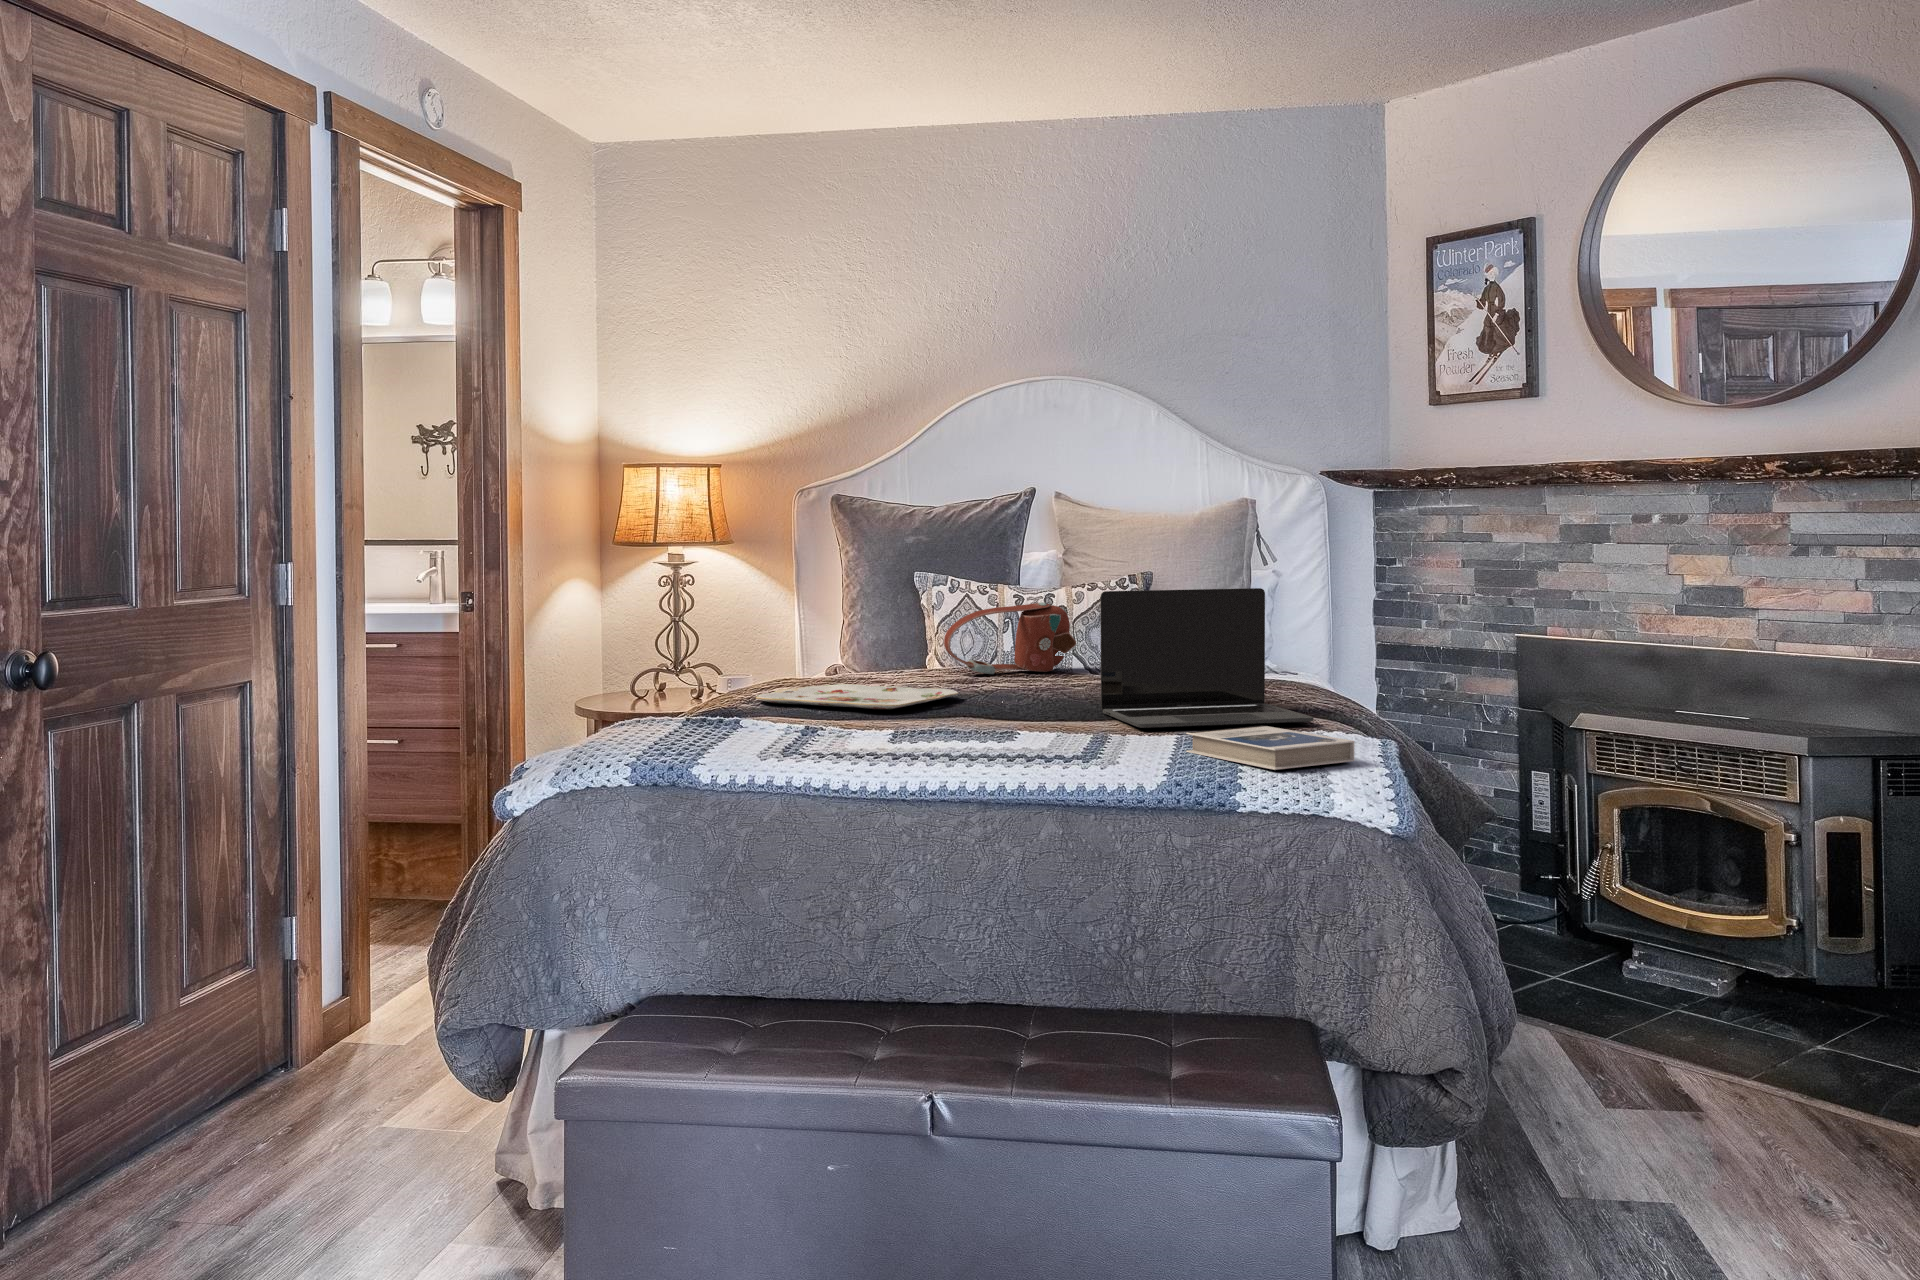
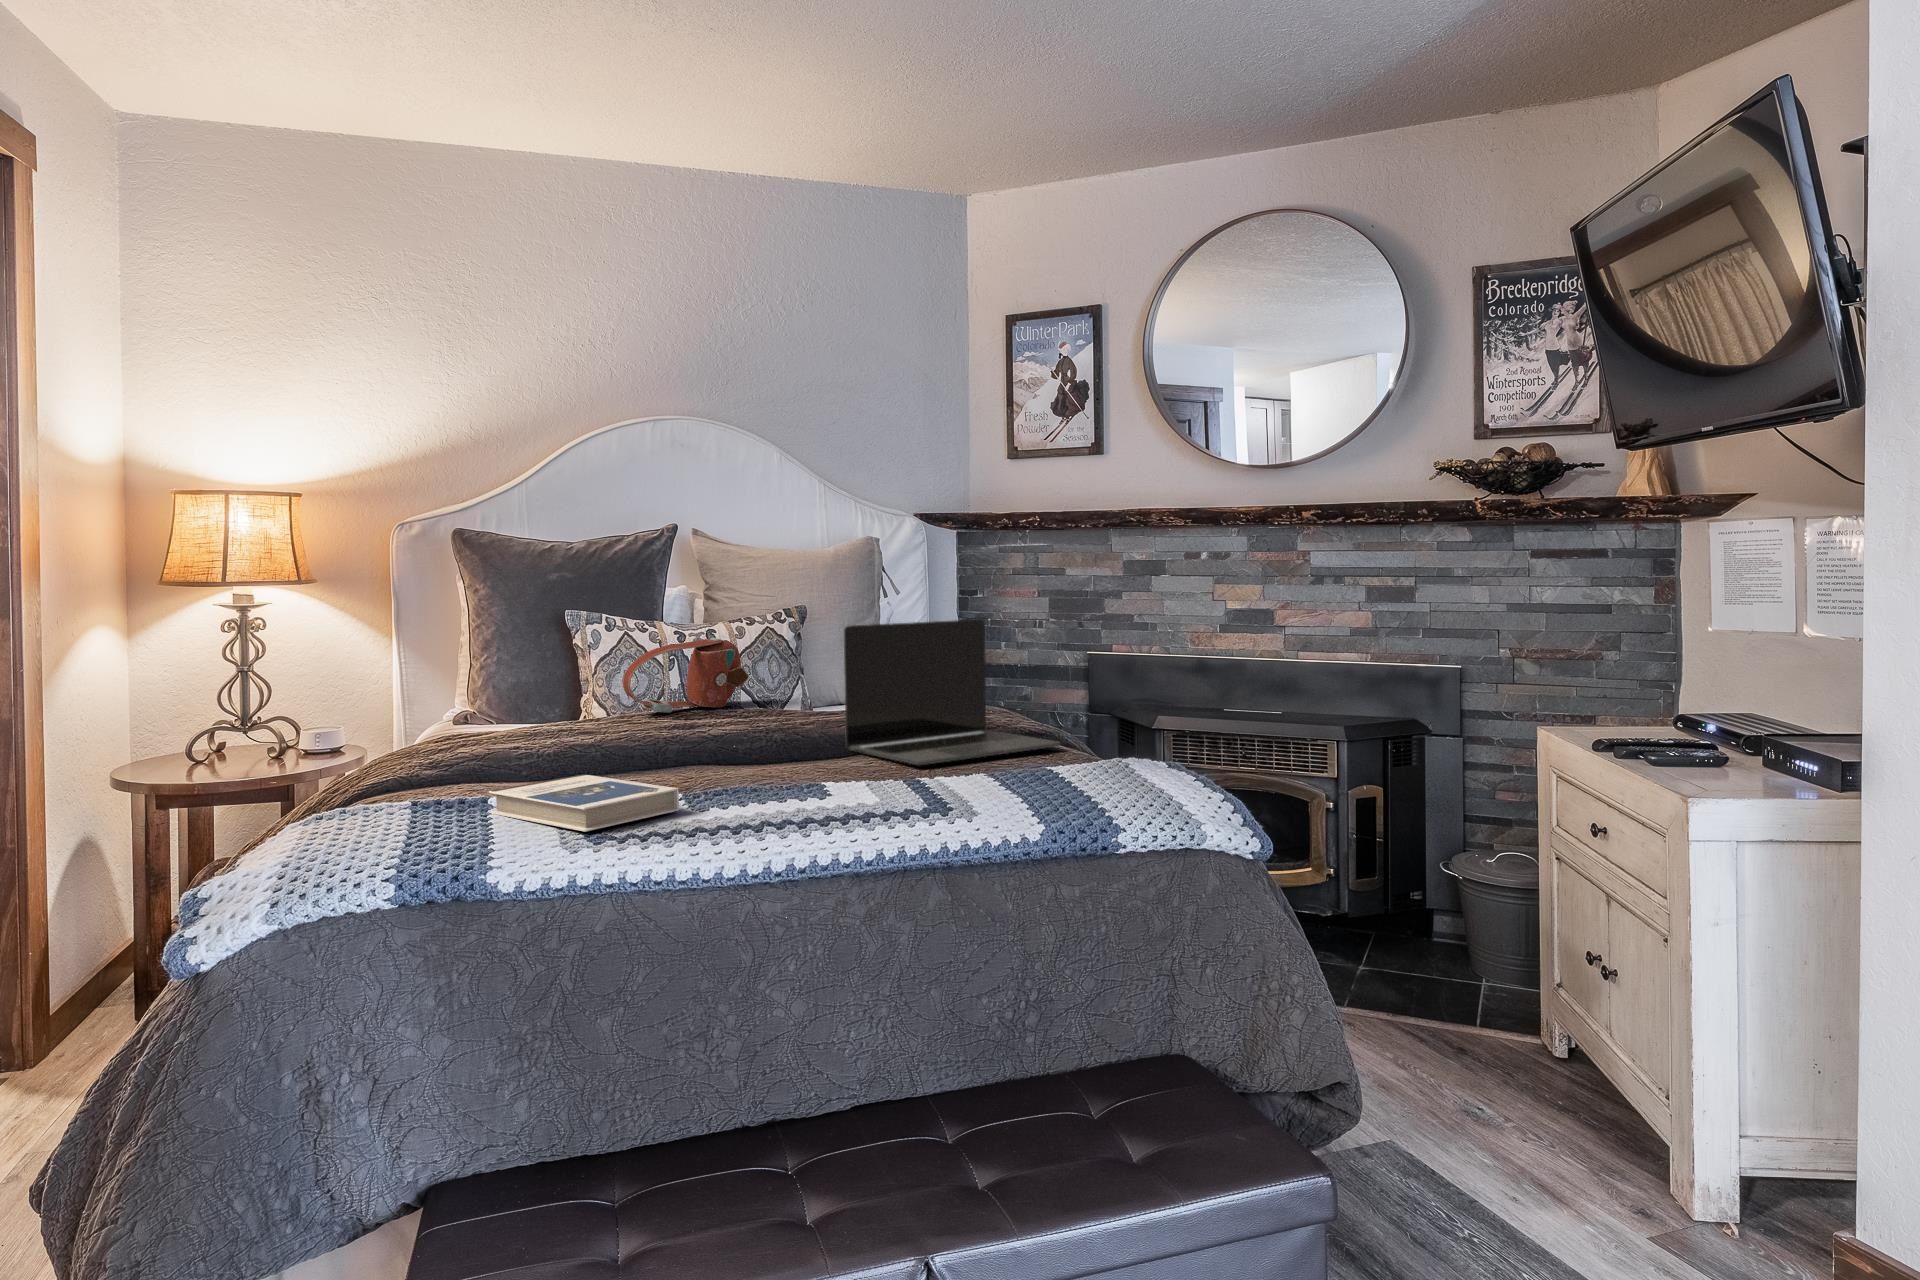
serving tray: present [756,684,958,709] -> none [445,734,678,763]
hardback book: present [1186,726,1355,770] -> present [489,774,679,832]

